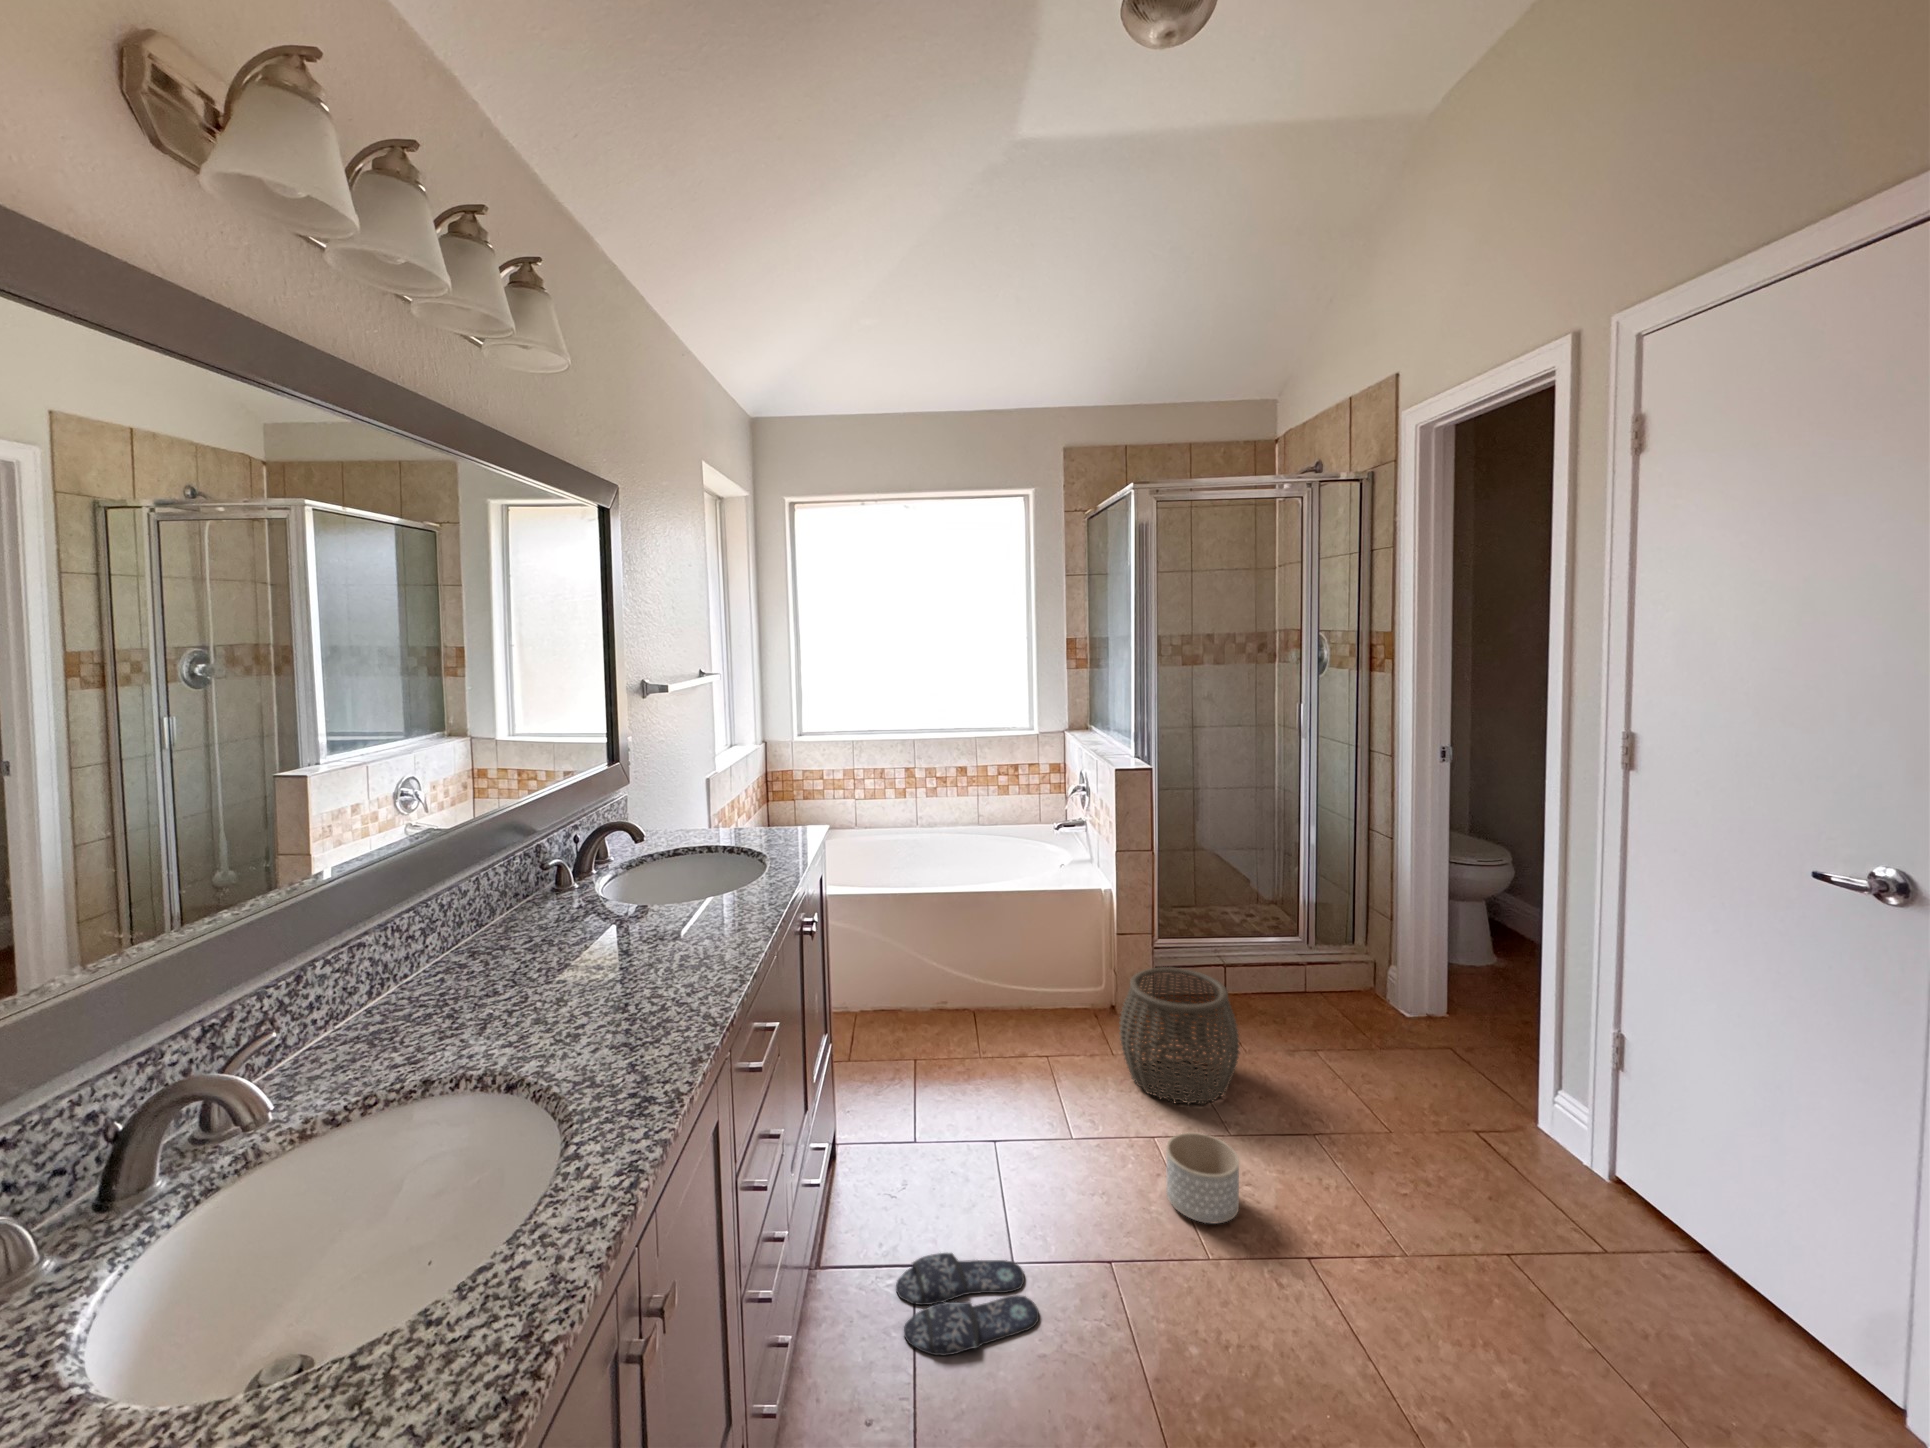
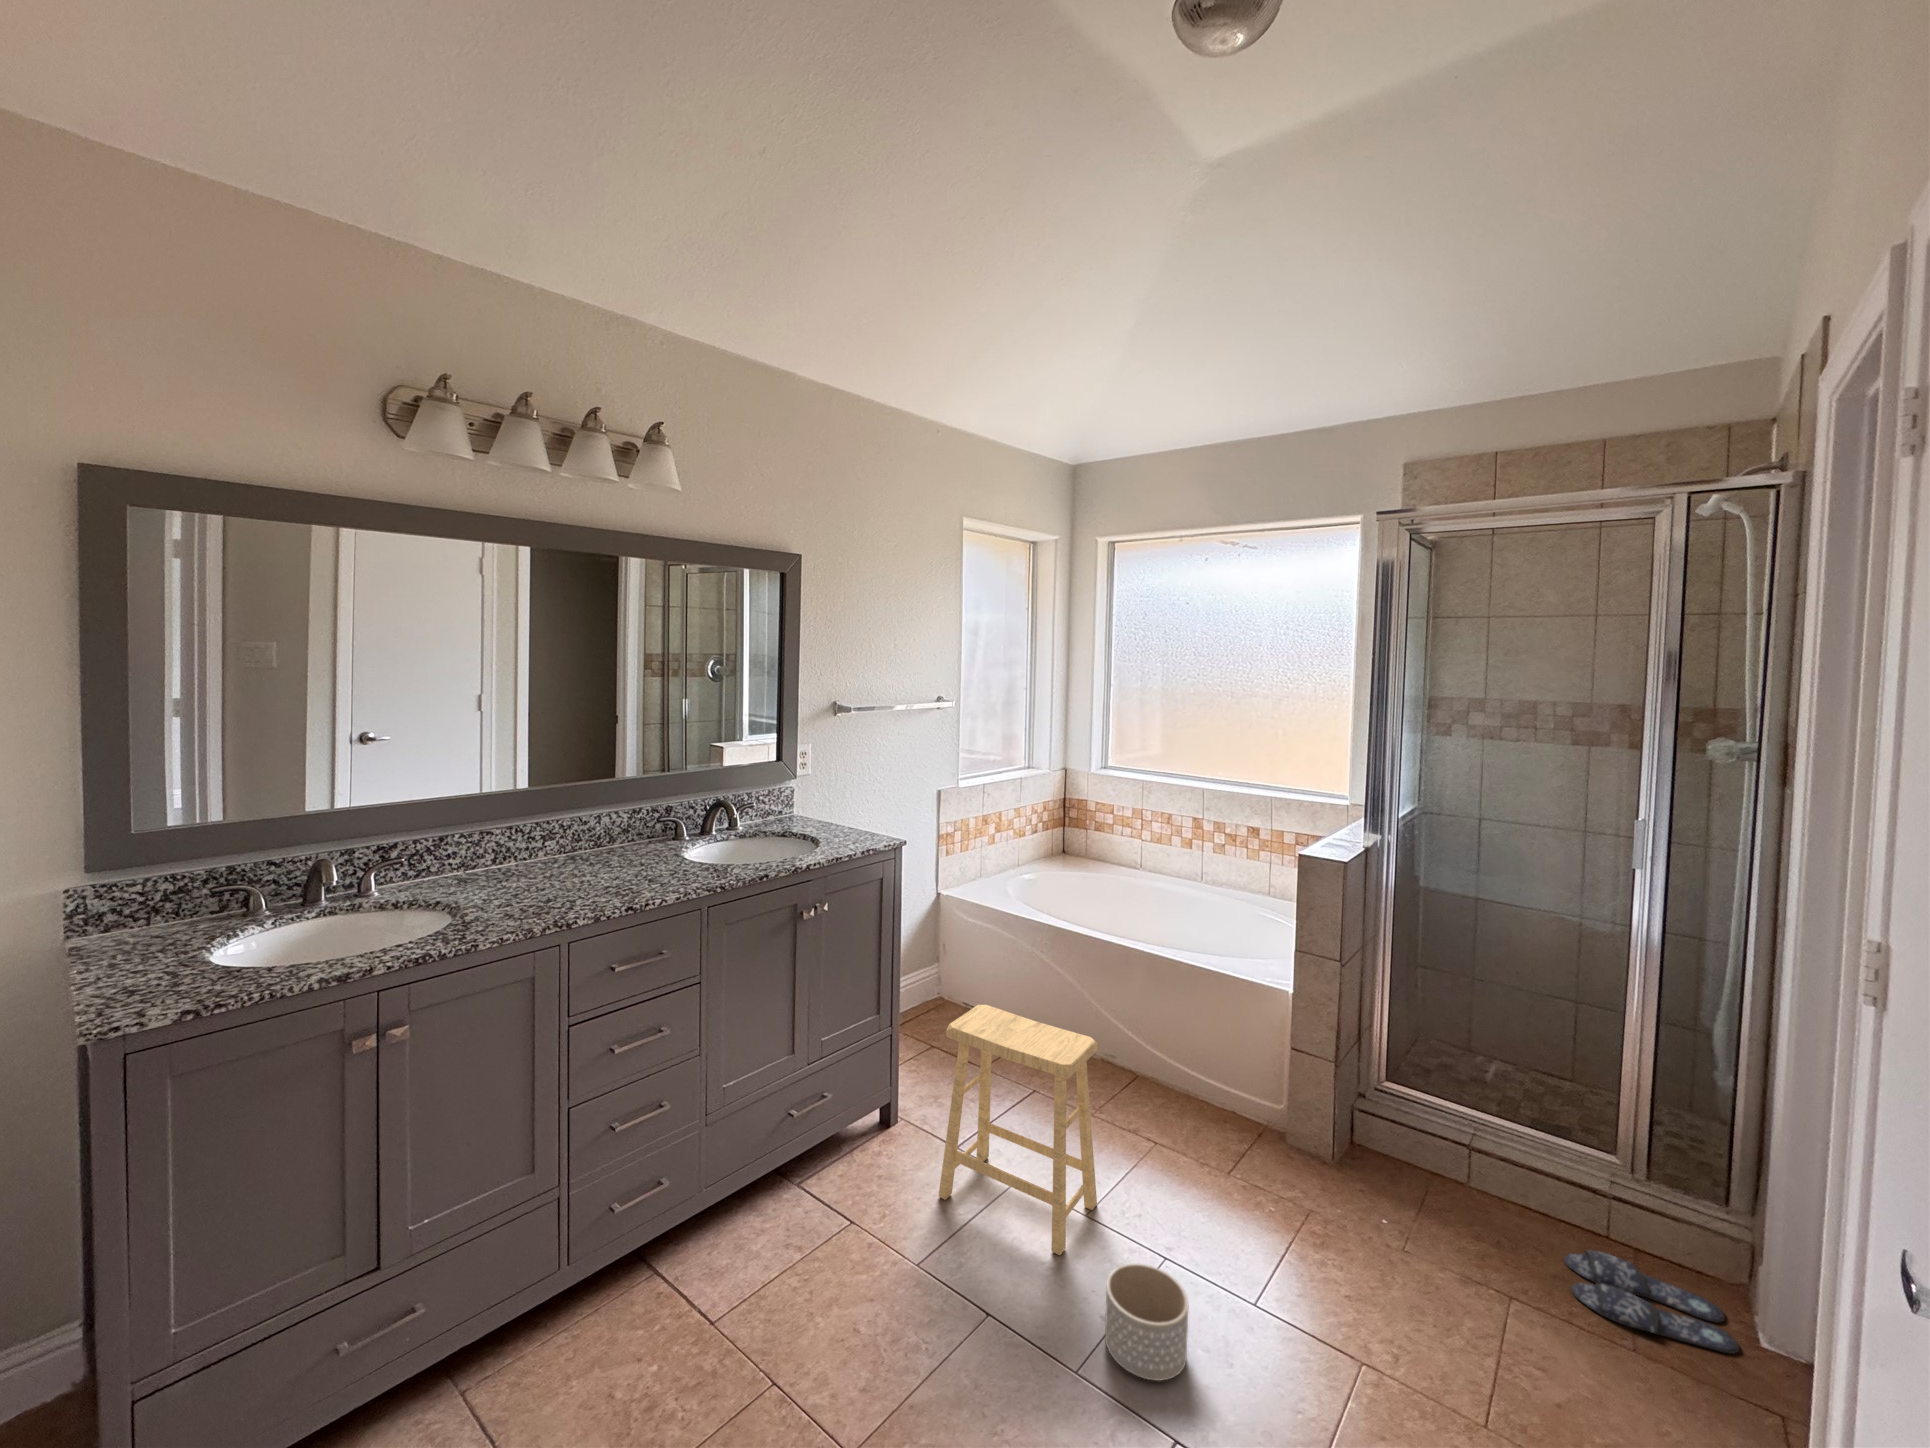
woven basket: present [1119,967,1240,1104] -> none [1211,1097,1370,1287]
footstool: none [928,969,1080,1187] -> present [939,1005,1098,1255]
slippers: present [896,1253,1039,1356] -> present [1564,1250,1739,1354]

